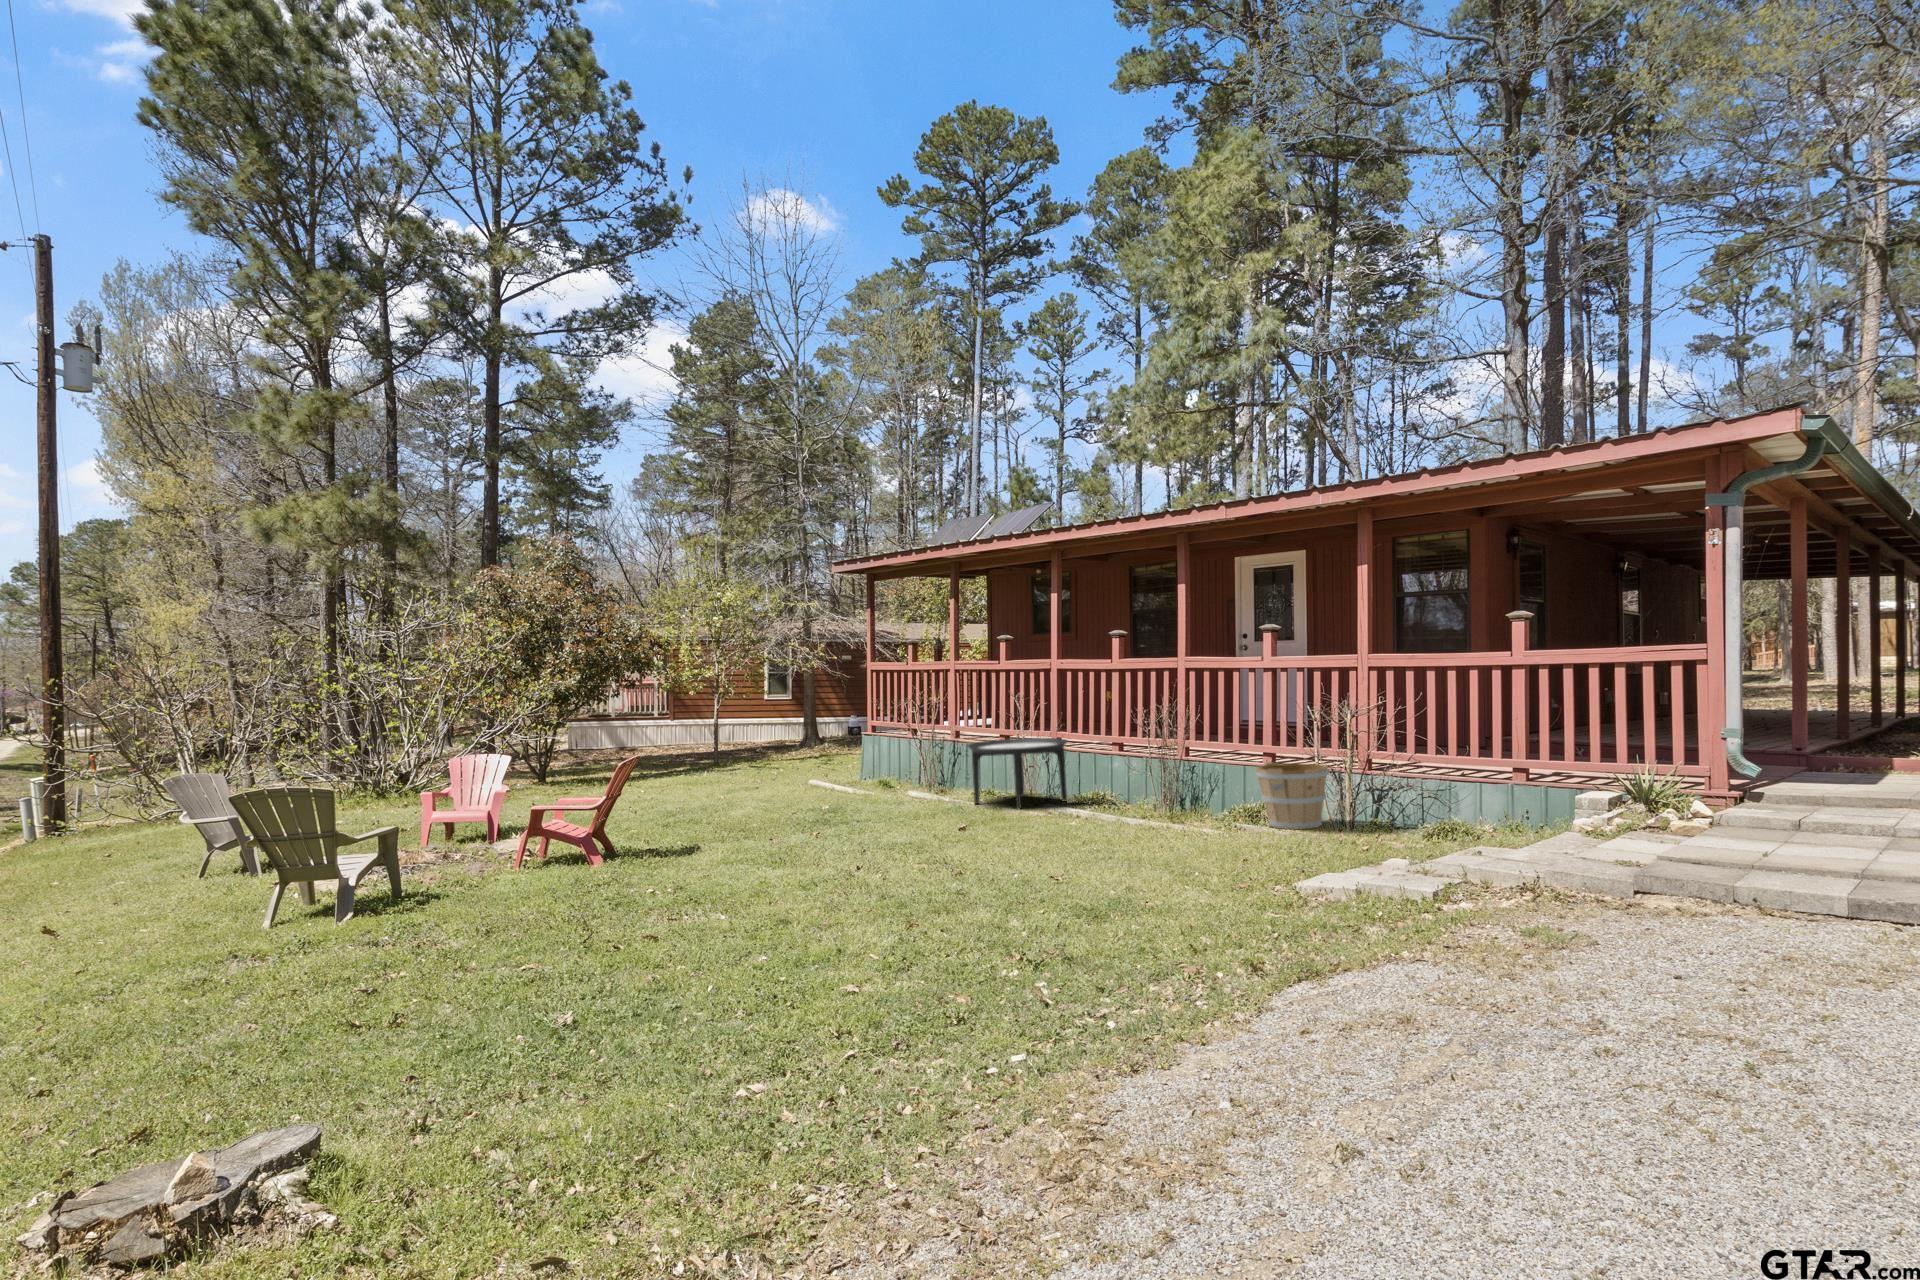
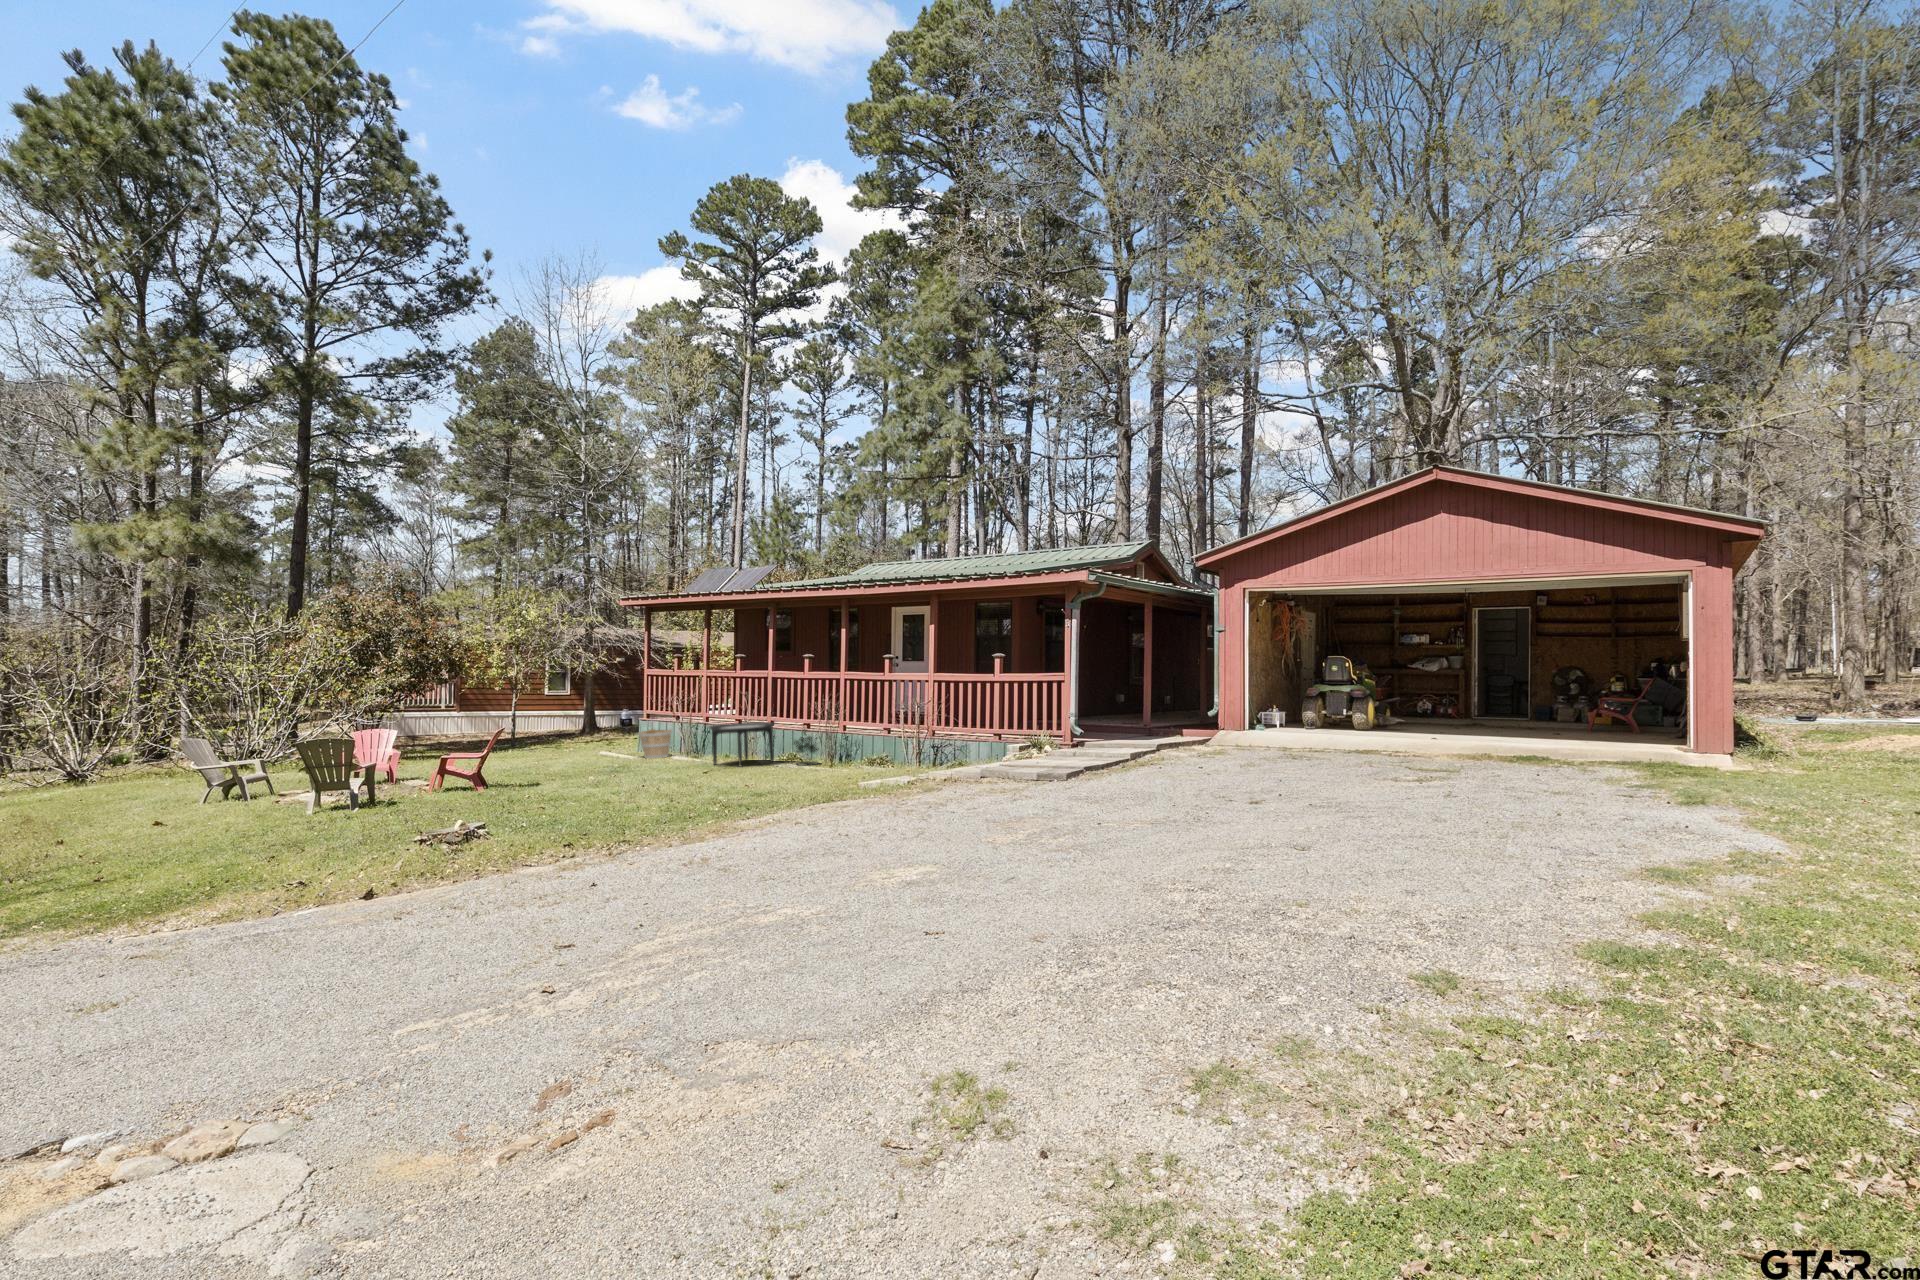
potted tree: none [1099,741,1149,810] -> present [794,725,819,765]
wooden bucket: present [1255,762,1329,830] -> present [639,729,672,759]

